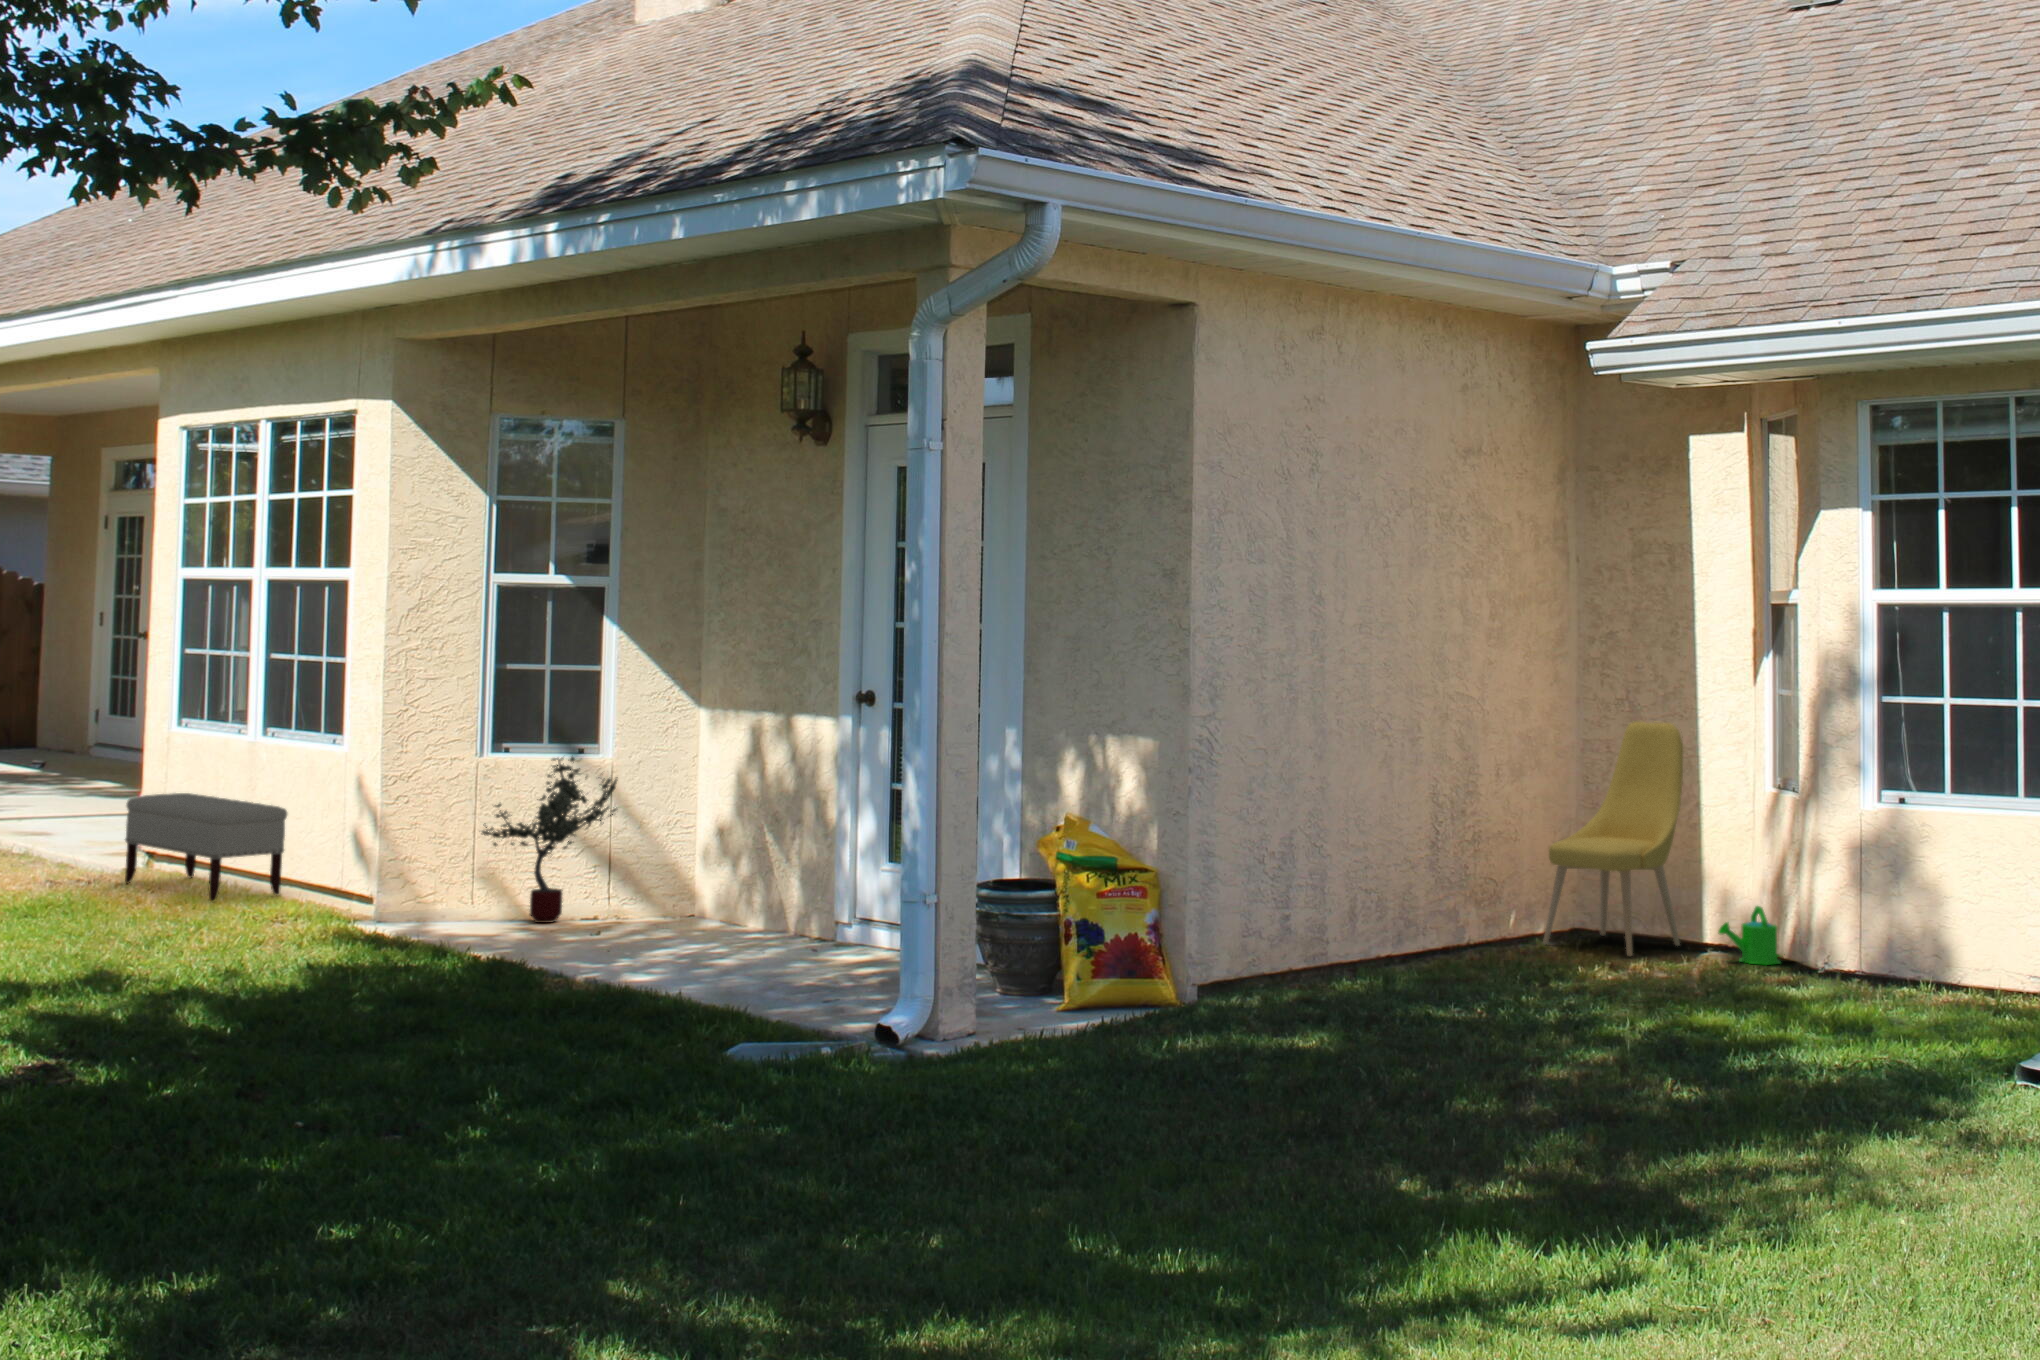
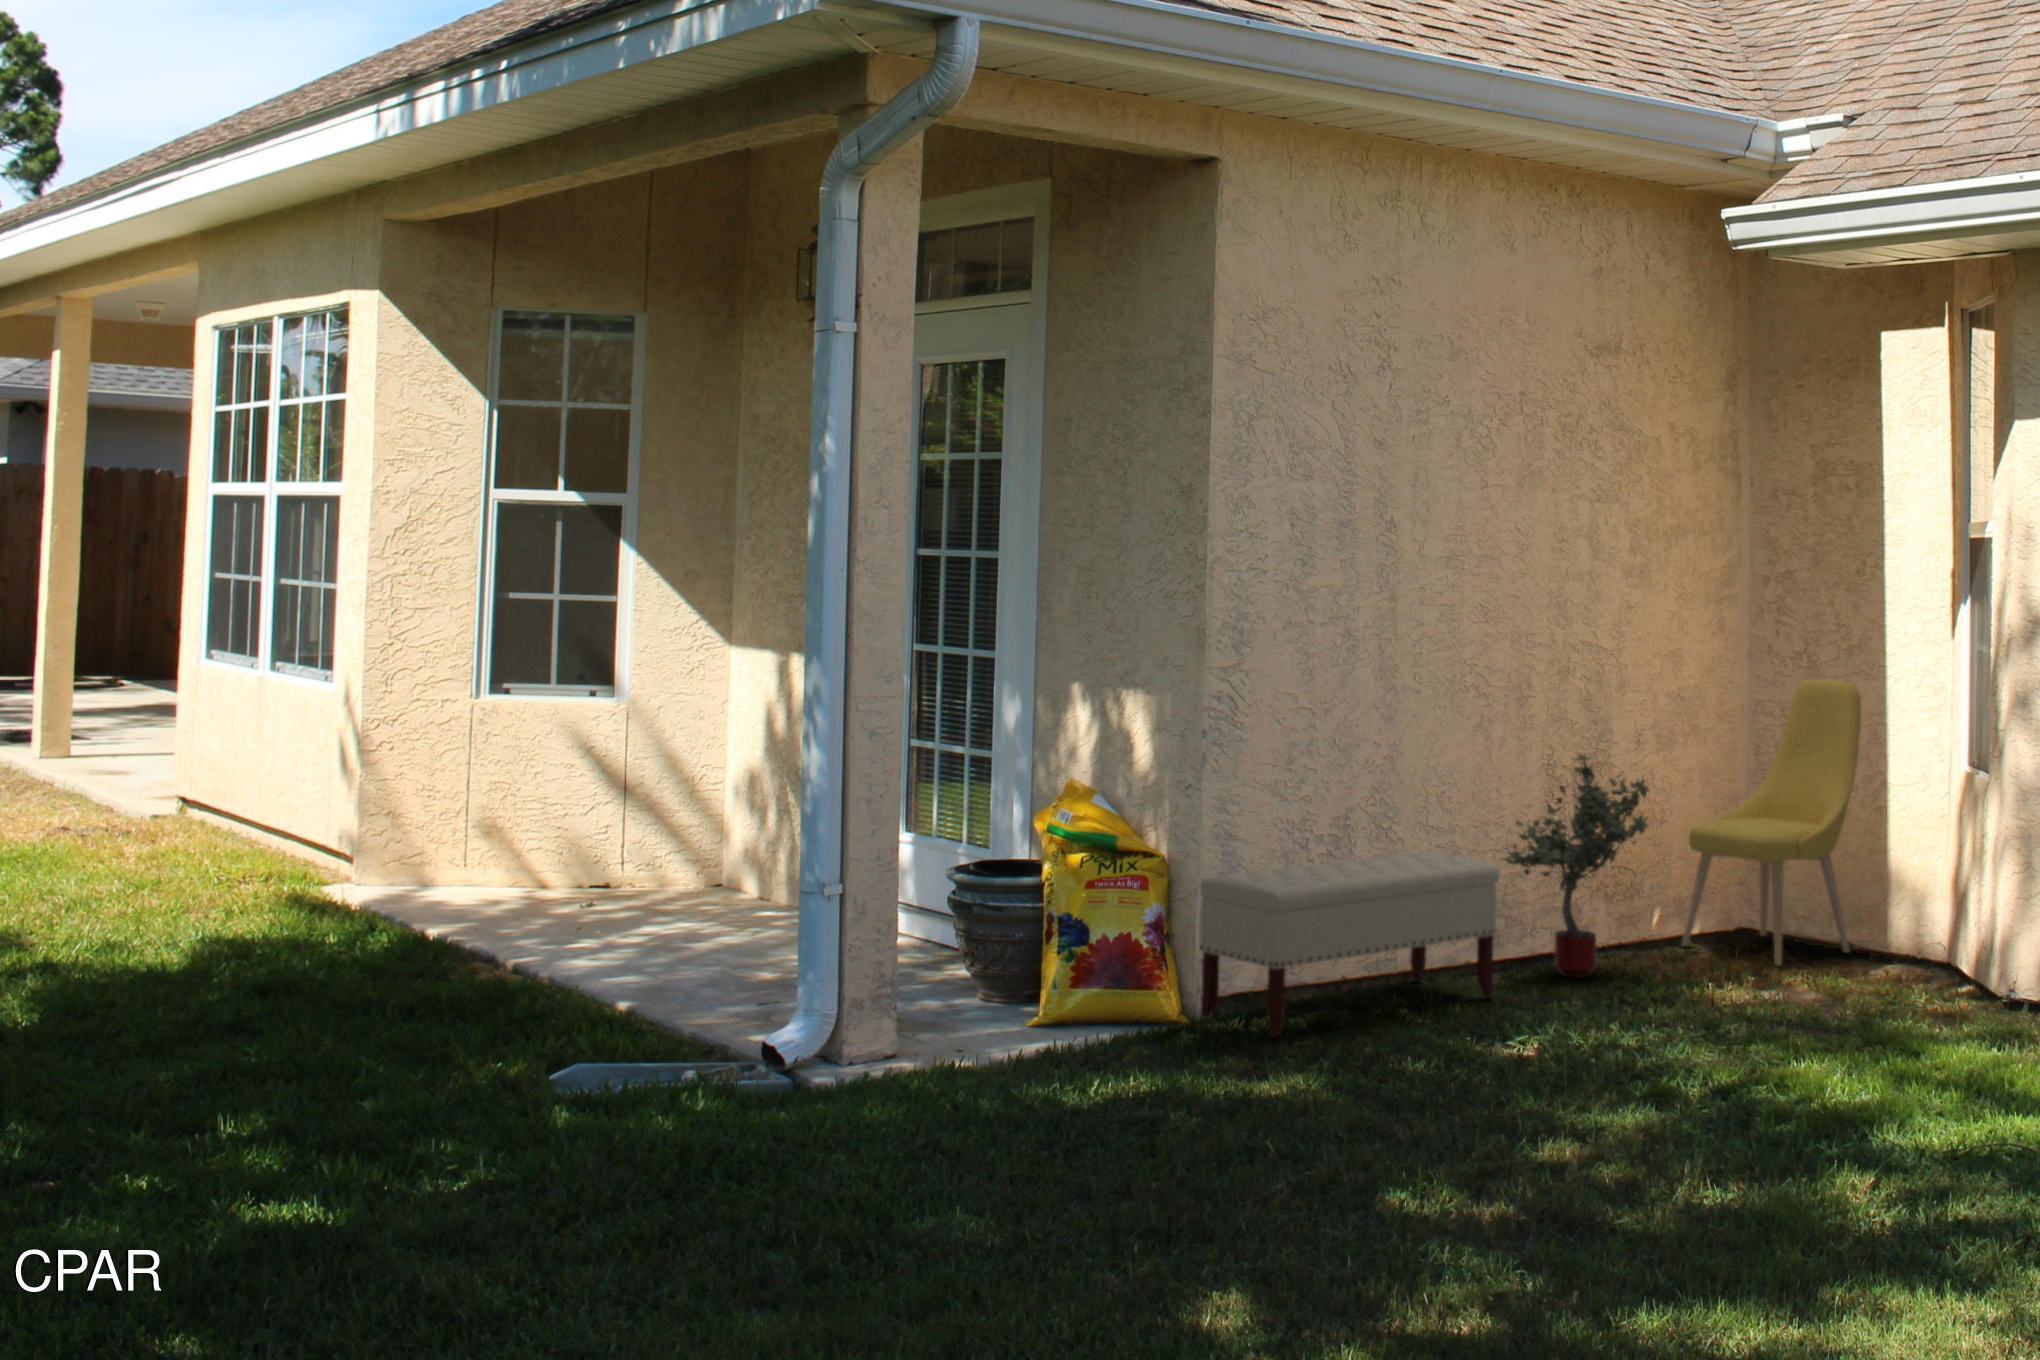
potted tree: present [482,757,618,923] -> present [1505,753,1649,978]
bench: present [125,793,287,902] -> present [1199,852,1499,1038]
watering can: present [1718,906,1781,965] -> none [1887,908,1981,982]

